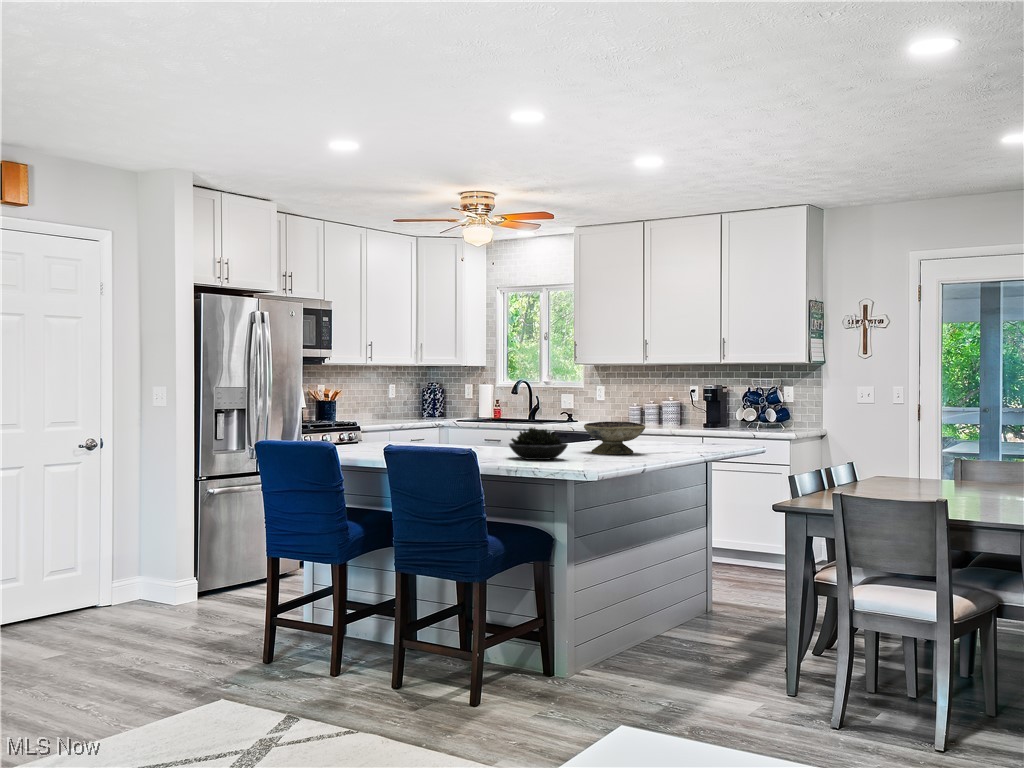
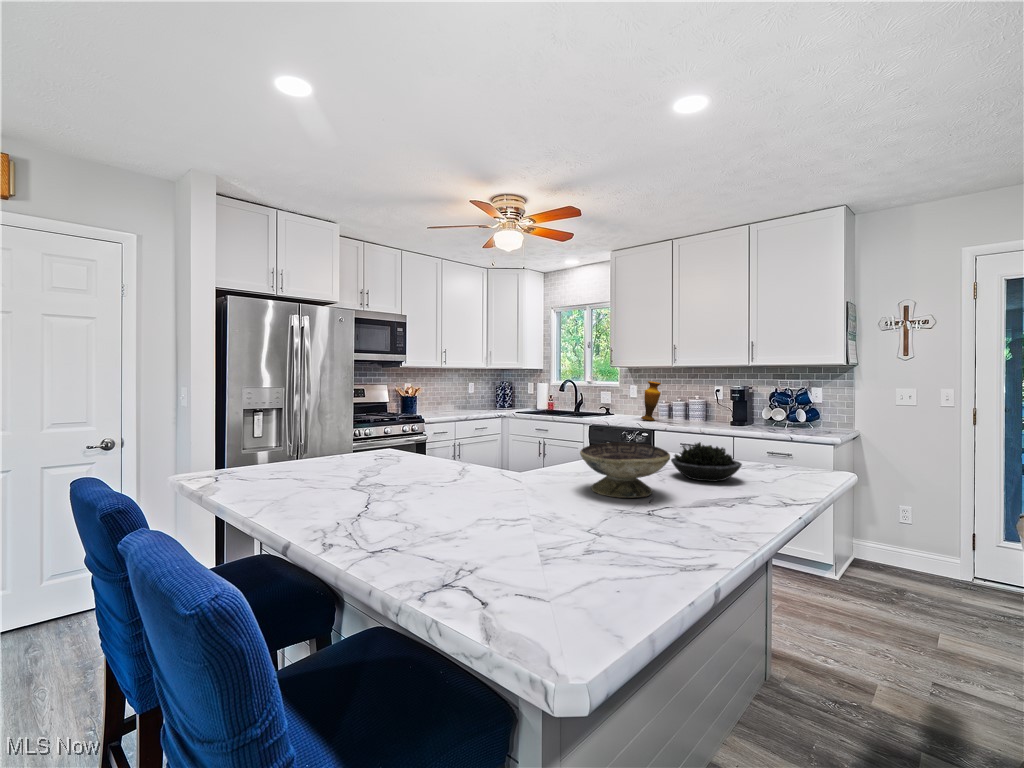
vase: none [610,381,633,427] -> present [641,381,661,421]
succulent plant: present [509,427,568,460] -> present [671,442,742,481]

